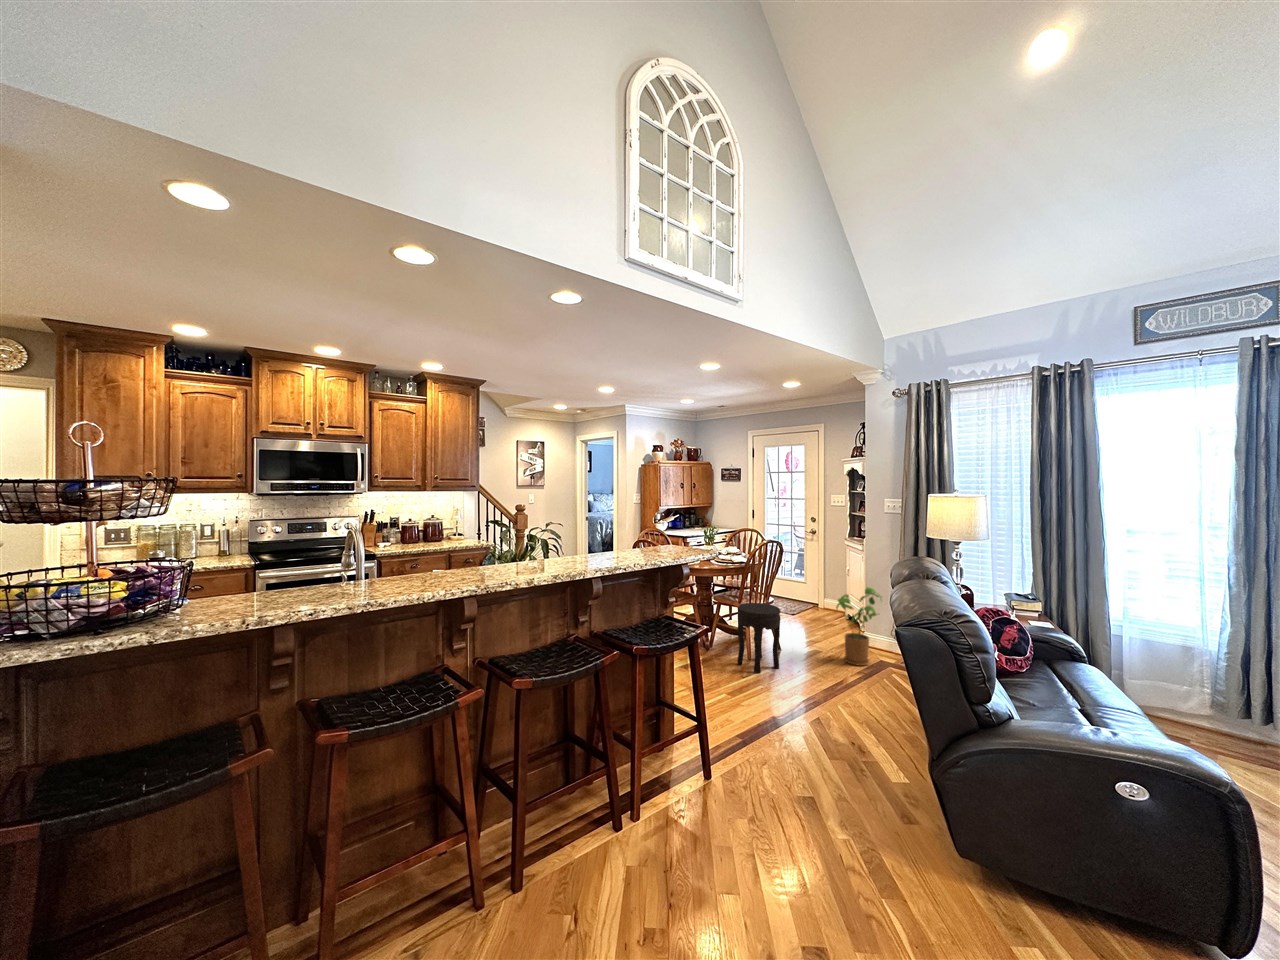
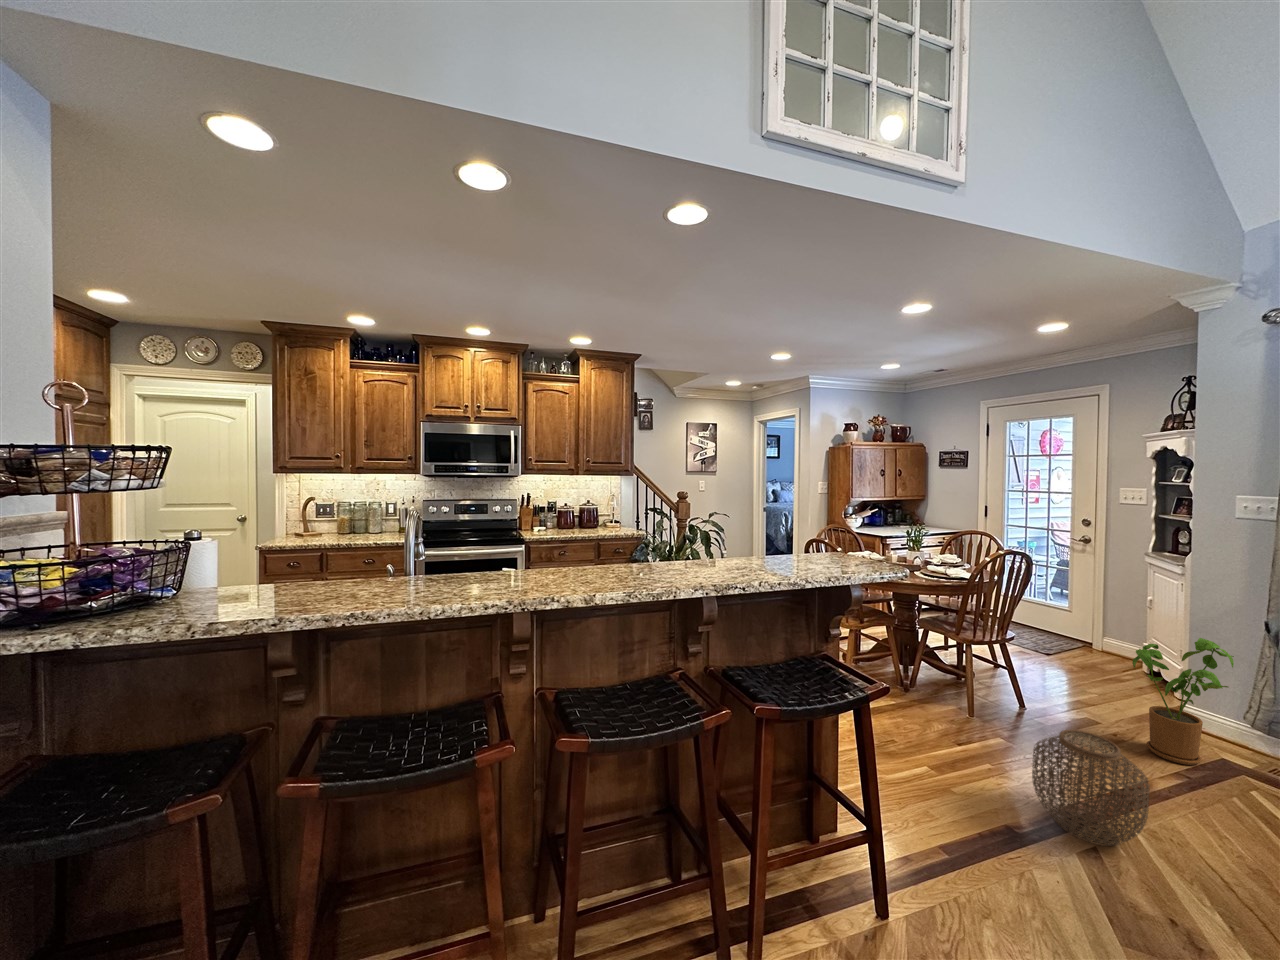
side table: present [738,603,781,673] -> none [951,638,1026,744]
woven basket: none [785,648,841,714] -> present [1032,730,1149,846]

